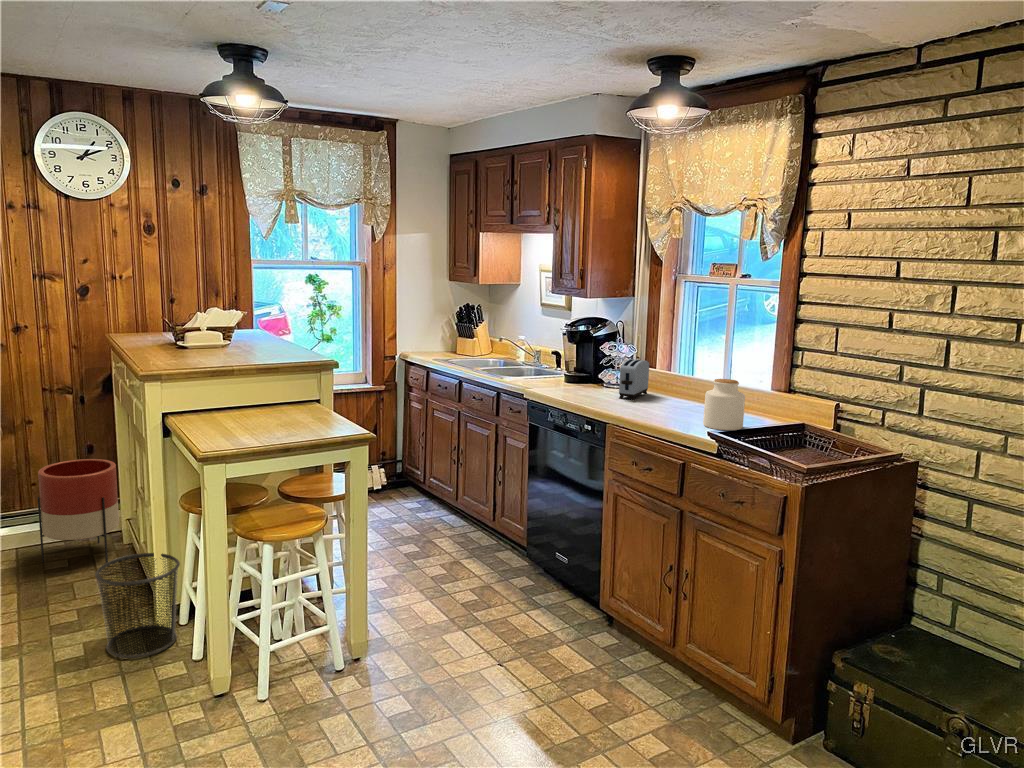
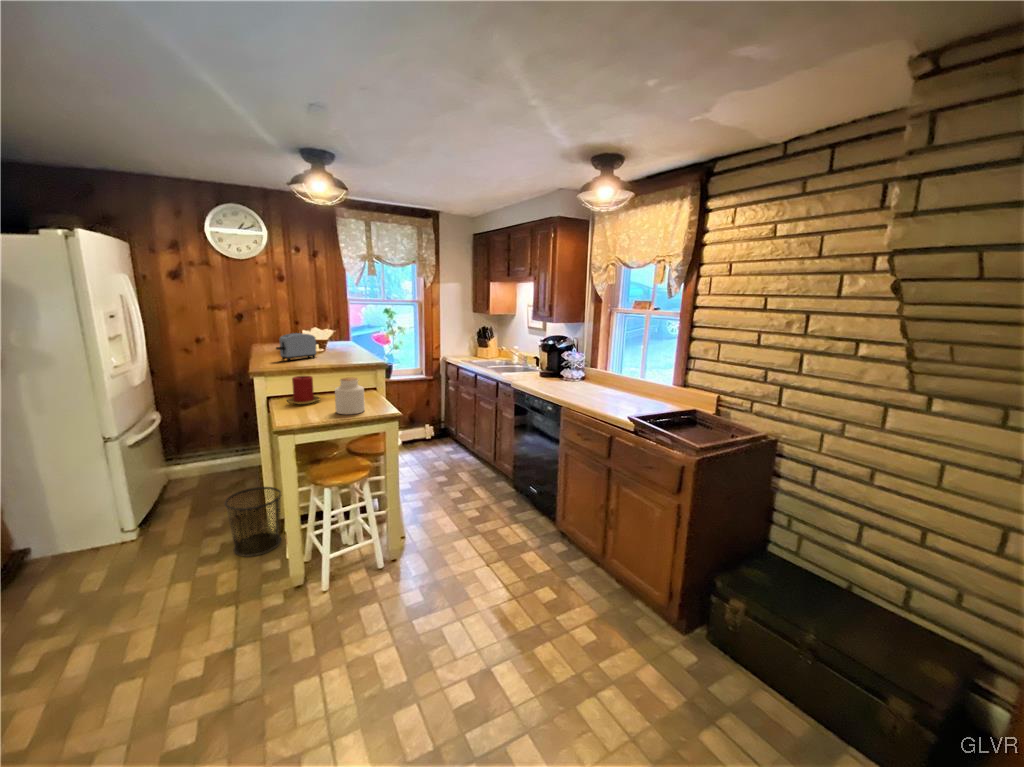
toaster: present [619,359,649,400] -> present [276,333,318,361]
jar: present [703,379,745,430] -> present [335,377,365,414]
candle: none [194,380,244,423] -> present [287,376,320,404]
planter: present [37,459,119,562] -> none [207,422,261,487]

